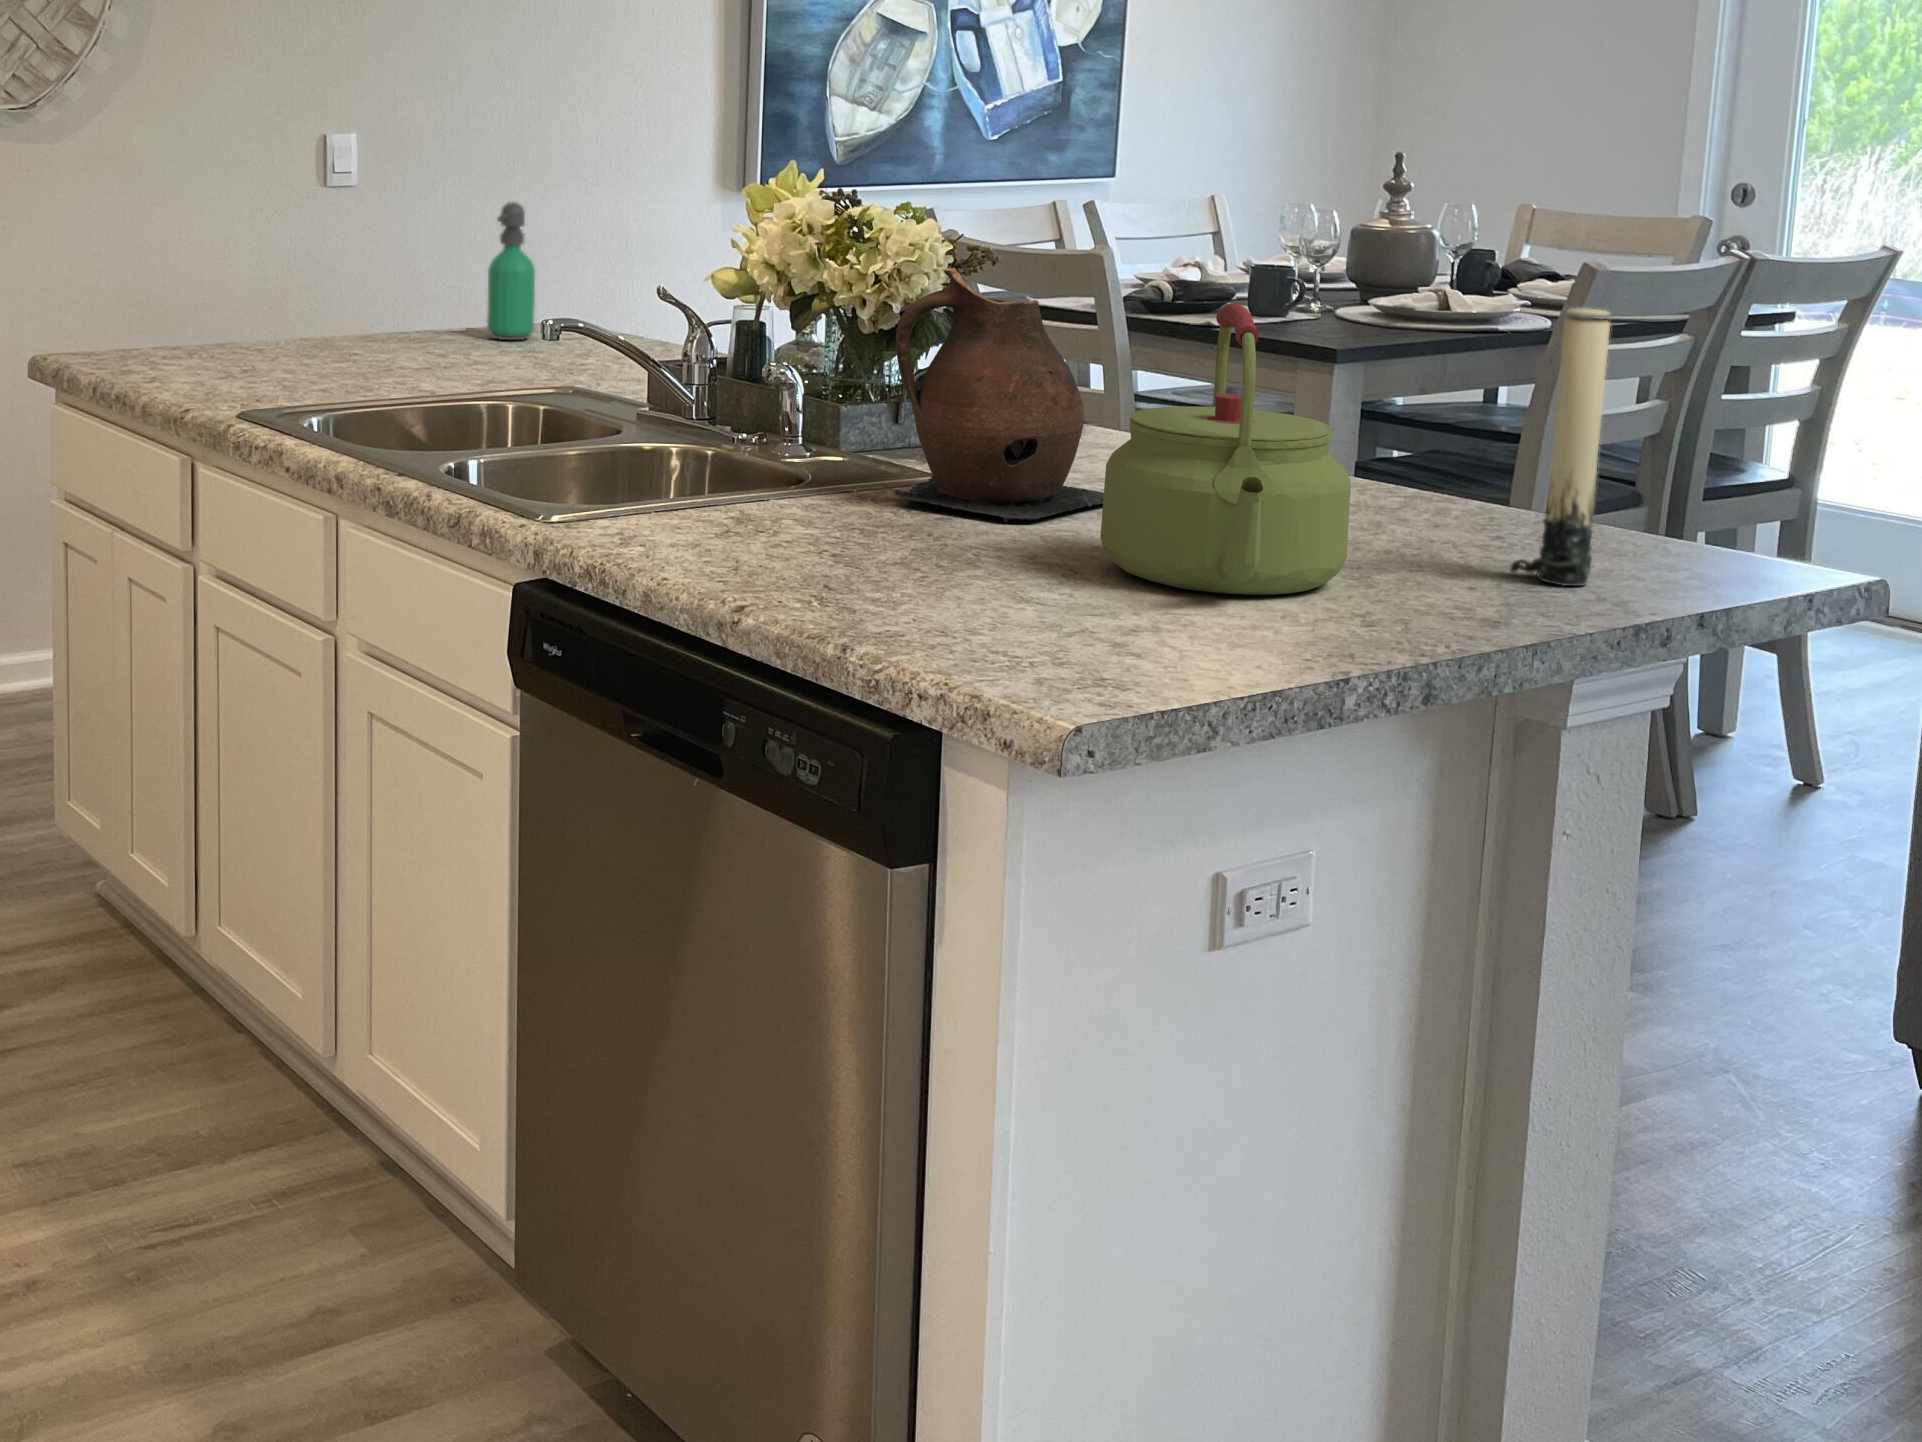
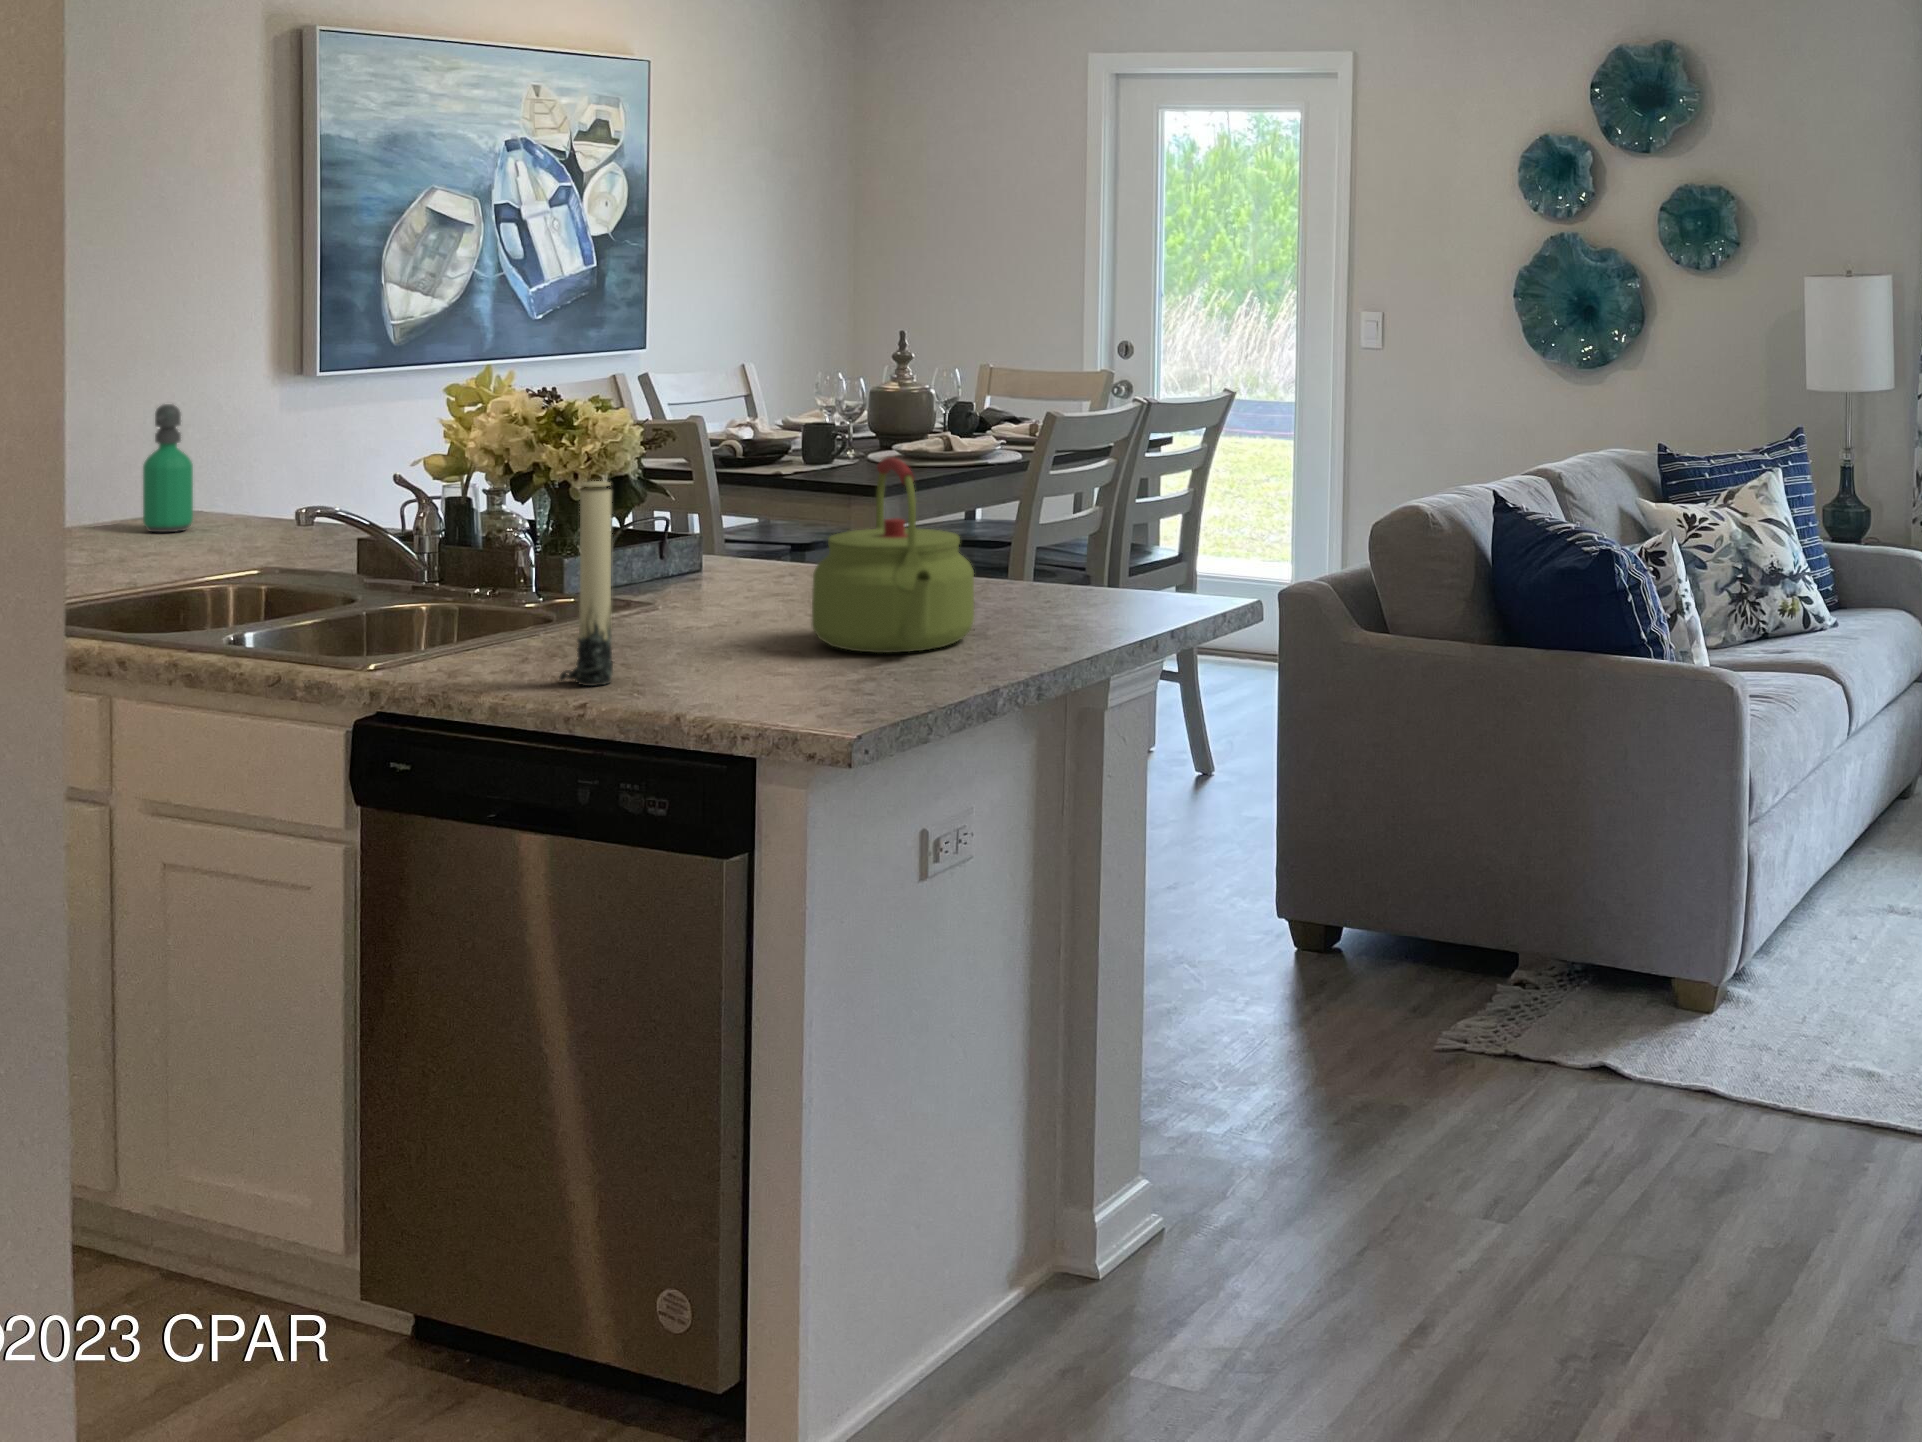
ceramic pitcher: present [895,268,1104,523] -> none [626,444,797,628]
candle: present [1510,308,1610,586] -> present [560,481,613,686]

